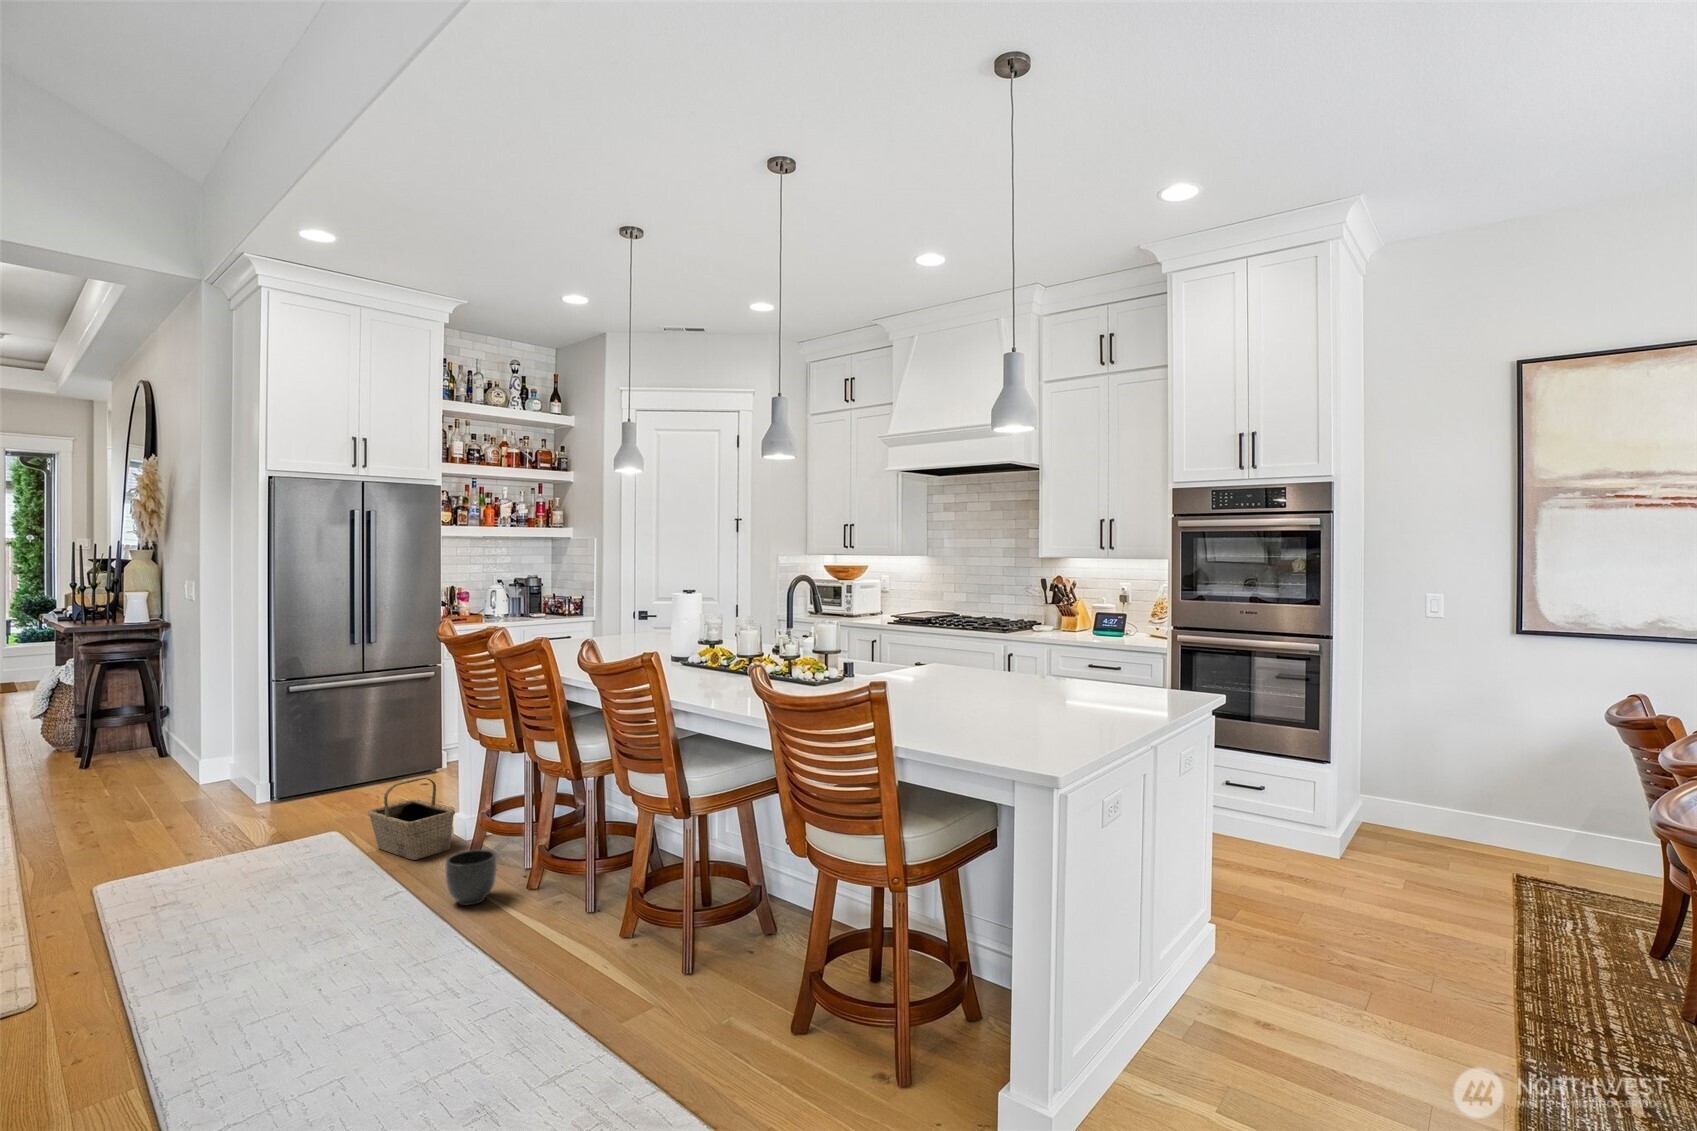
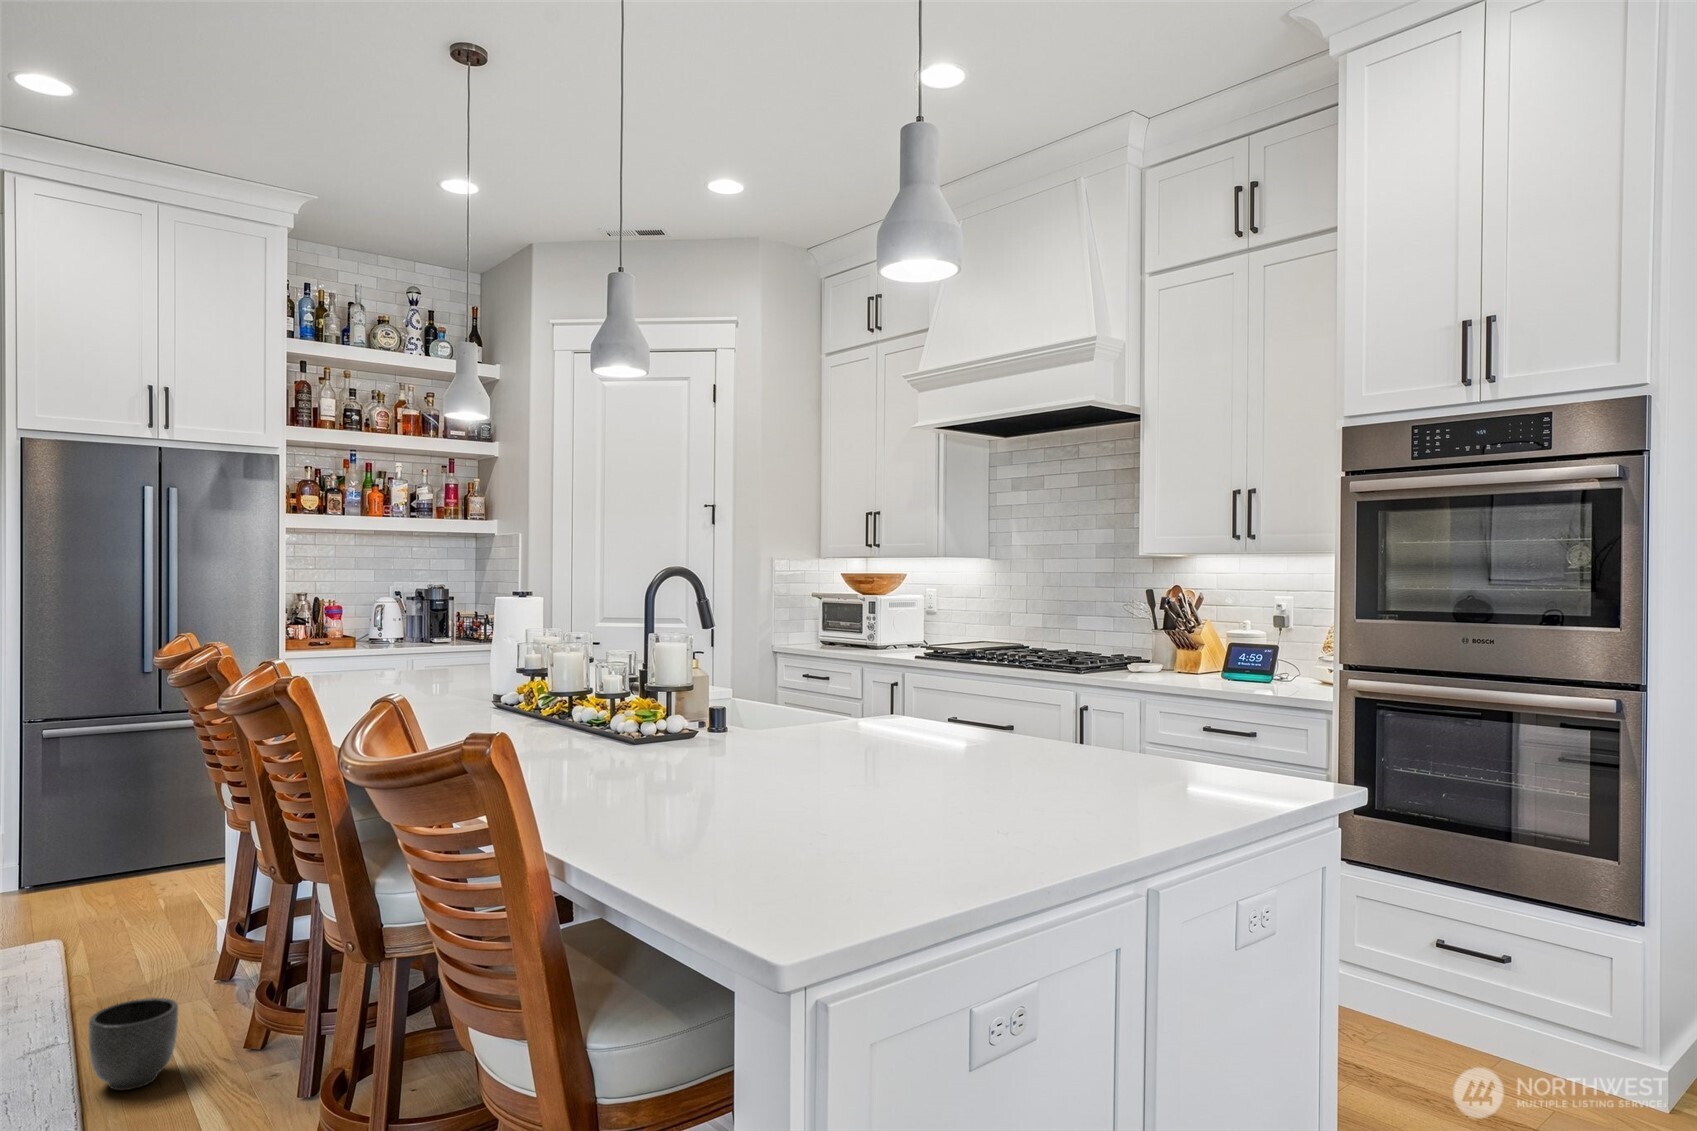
basket: present [368,778,455,860] -> none [66,875,187,1002]

